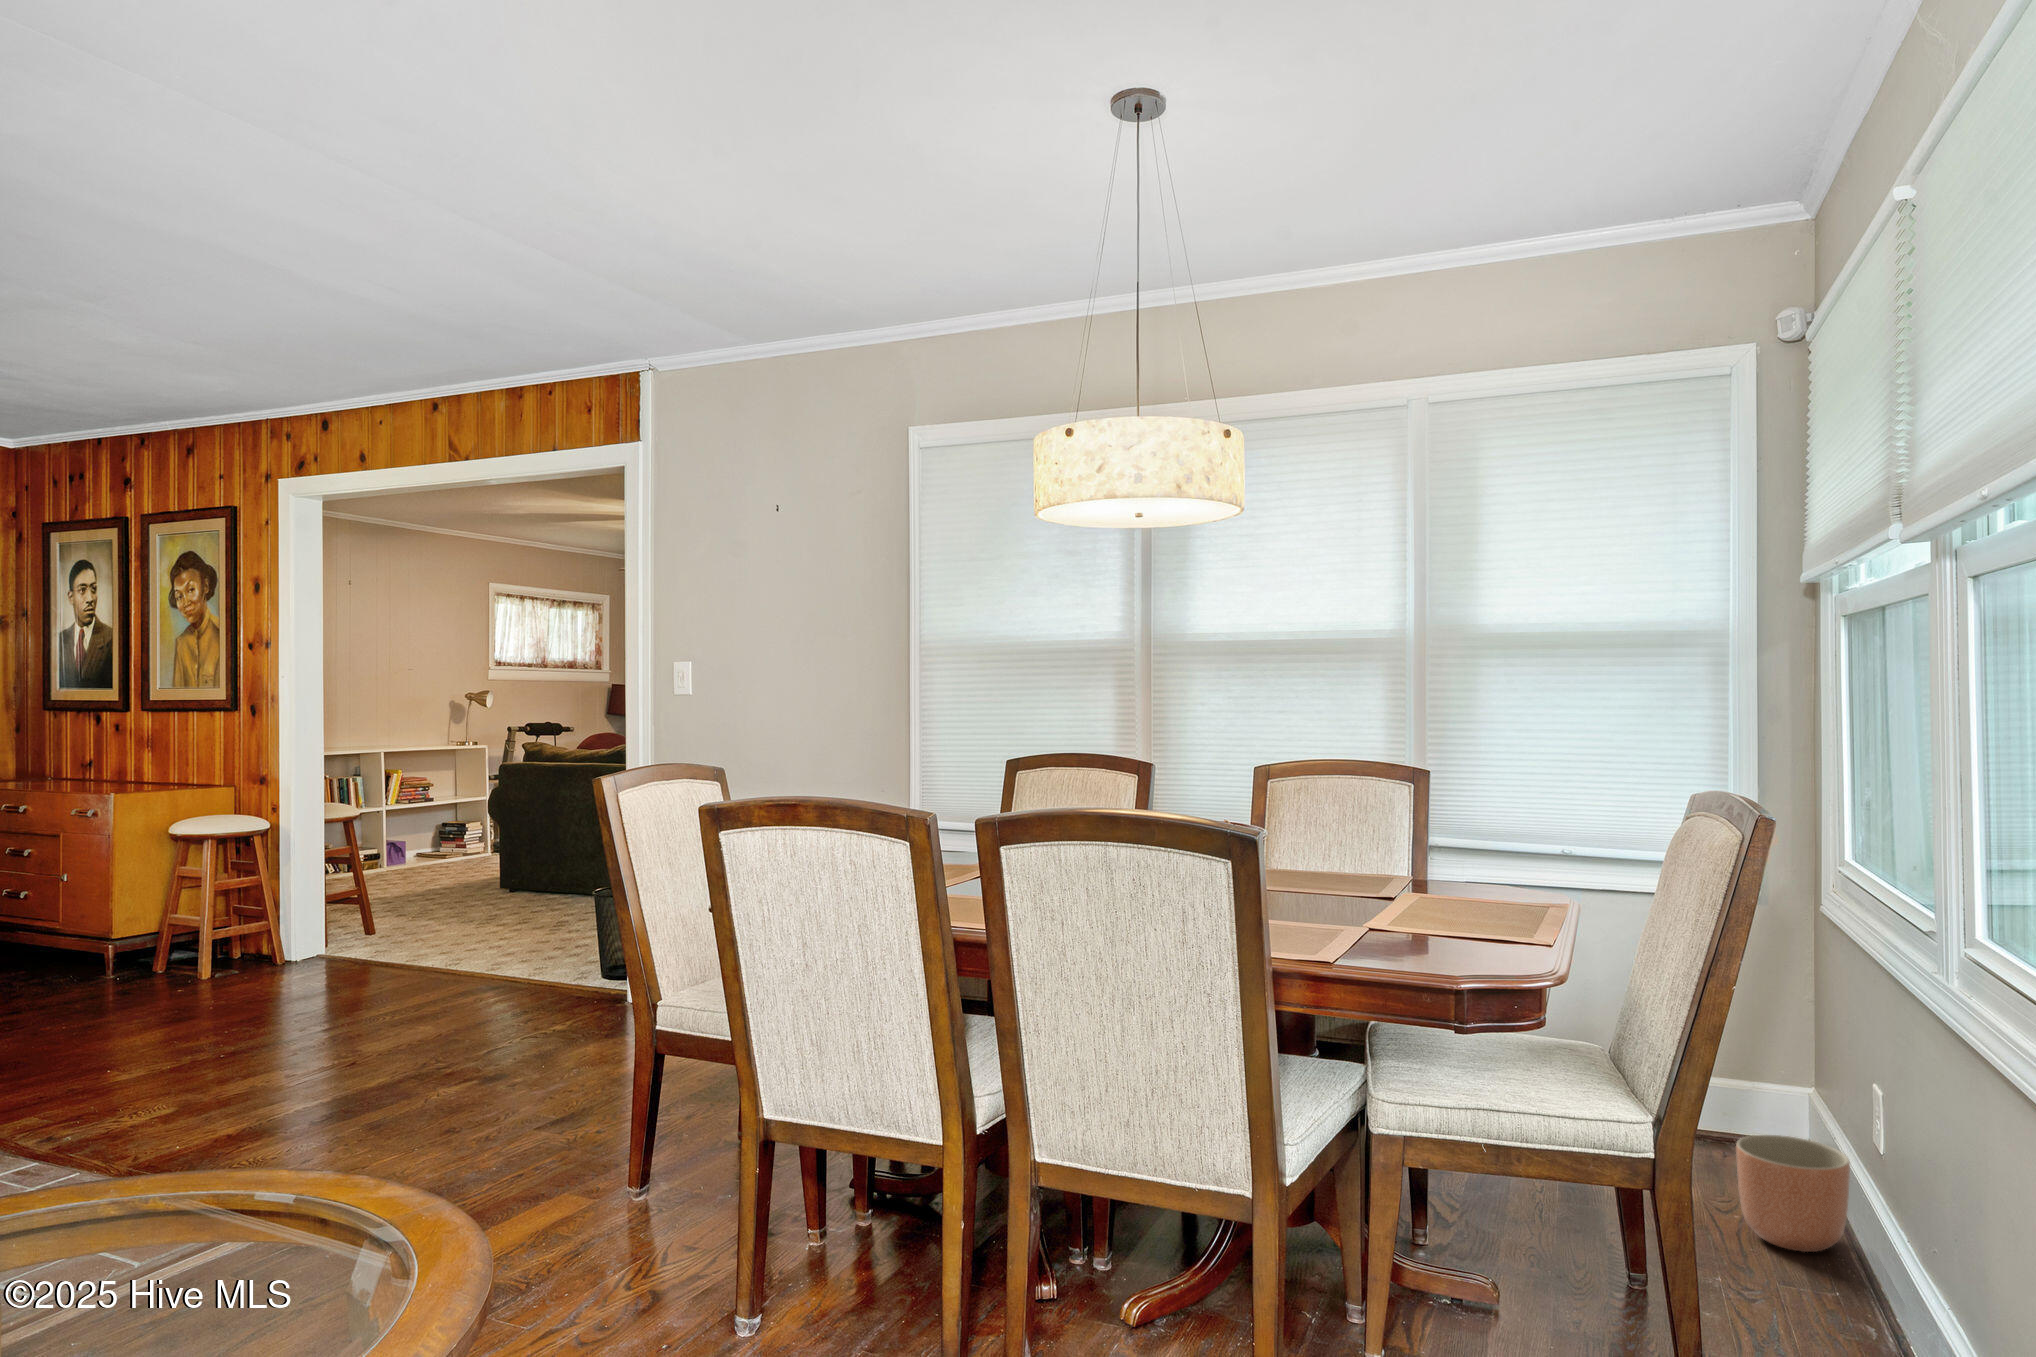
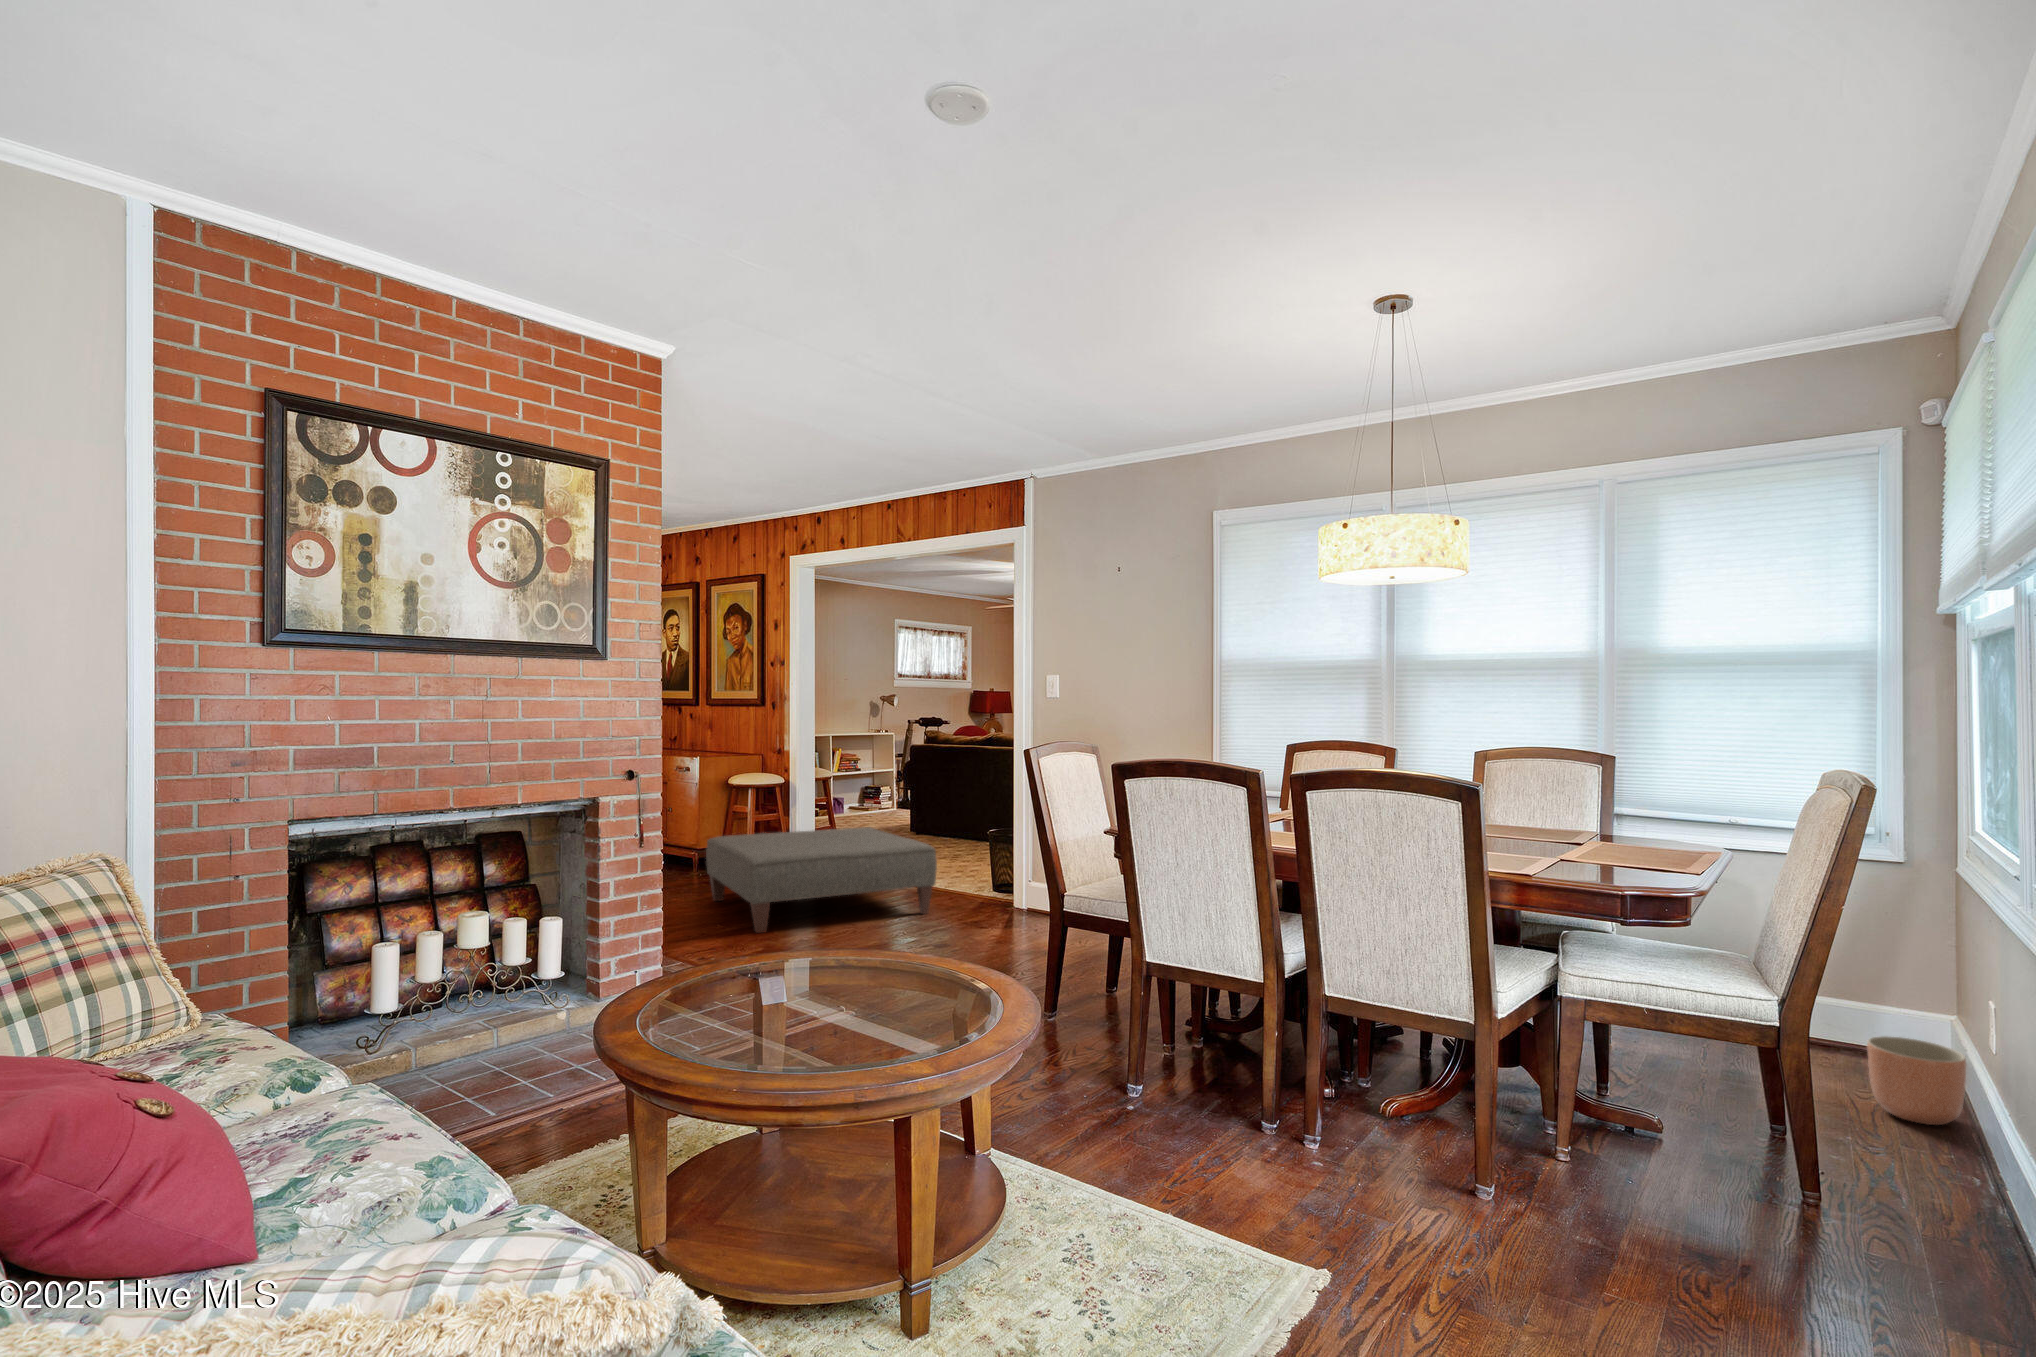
ottoman: none [109,894,499,1081] -> present [706,827,937,933]

